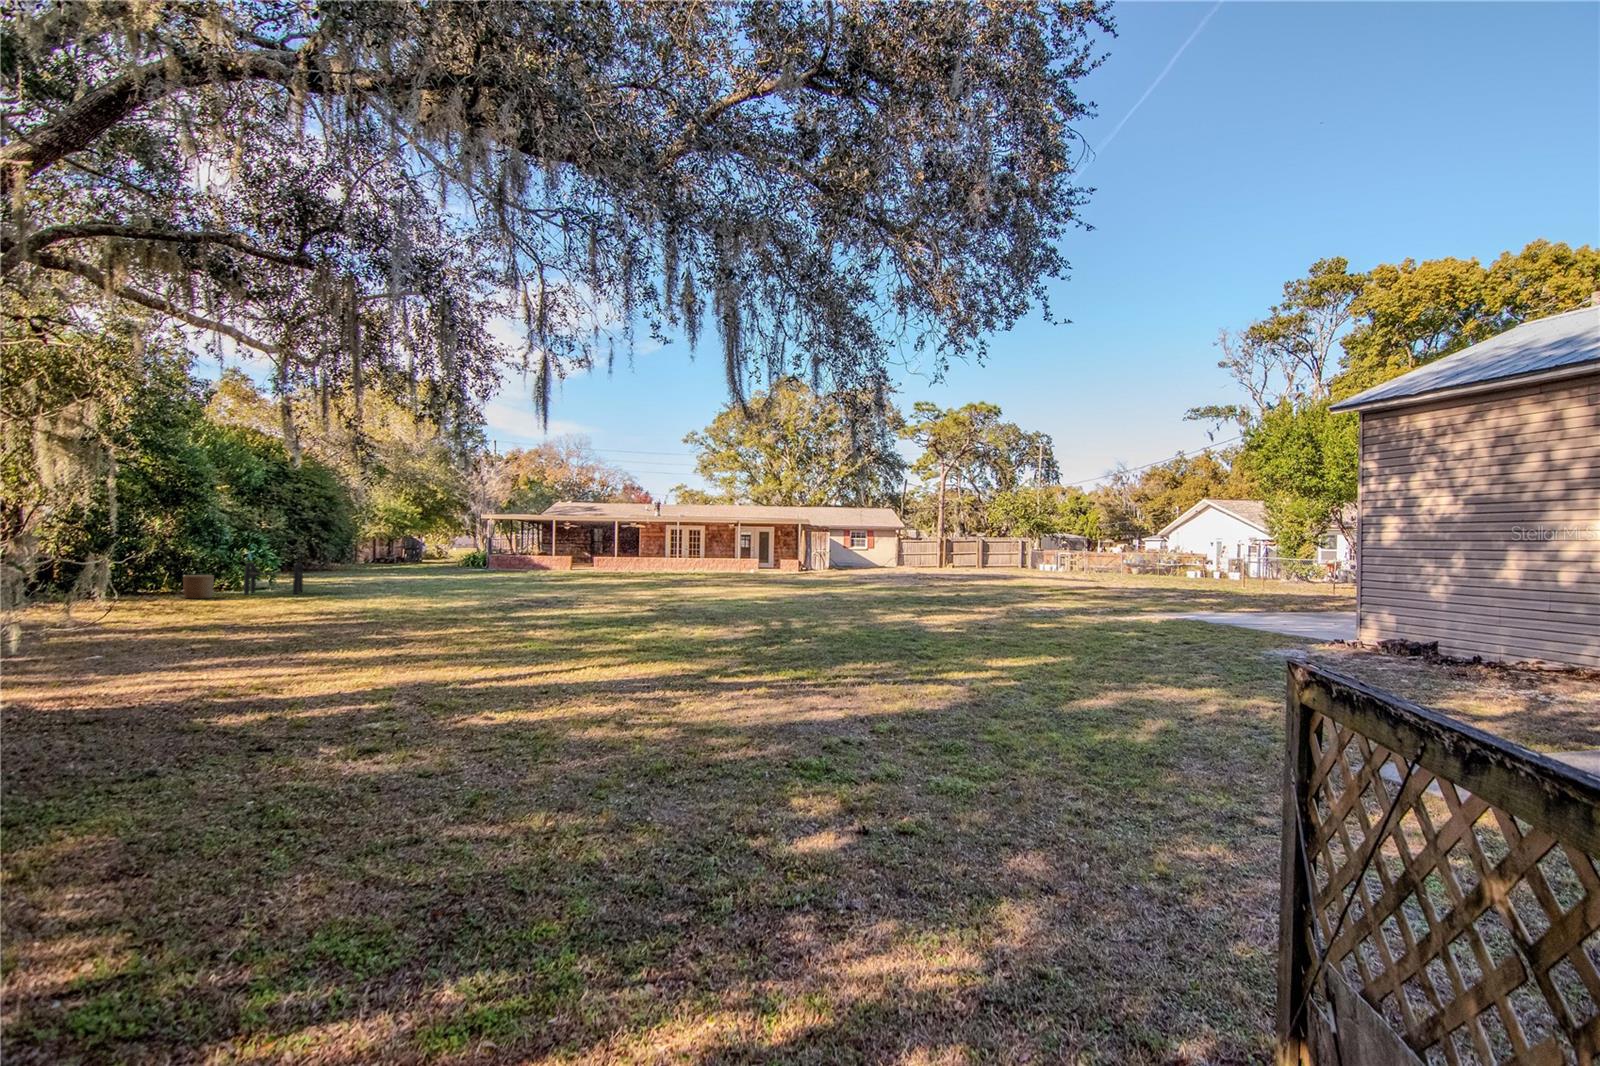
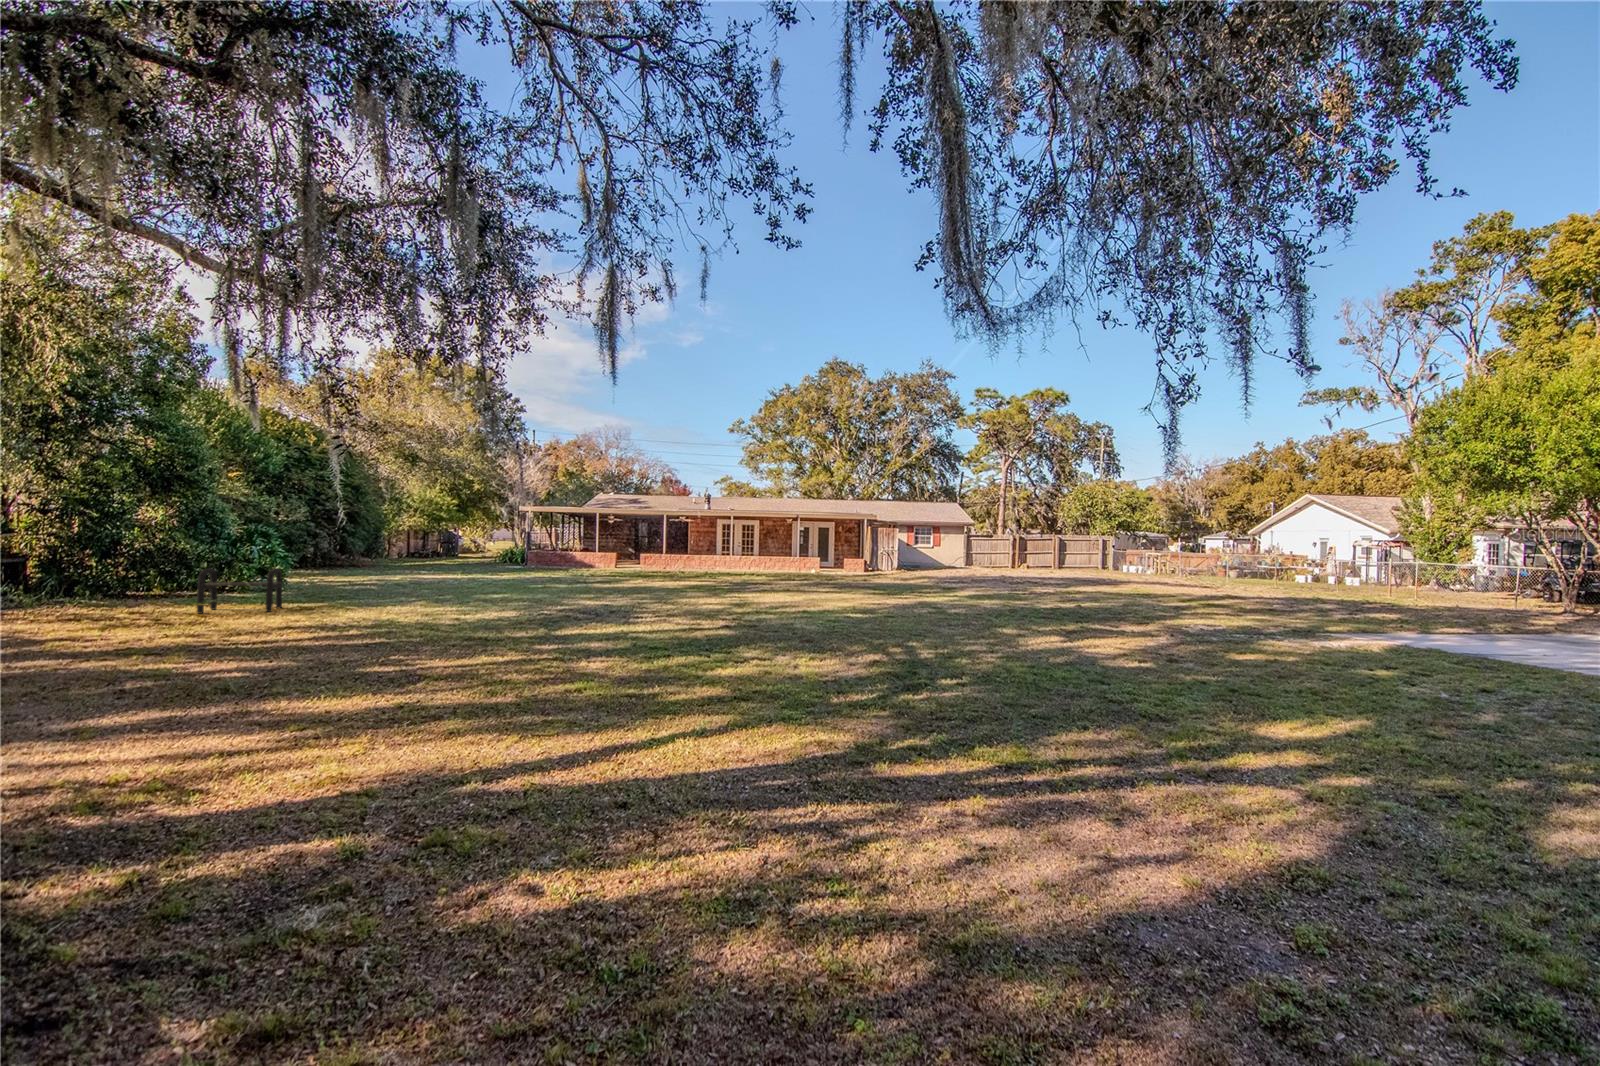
woven basket: present [183,575,214,599] -> none [101,588,148,623]

